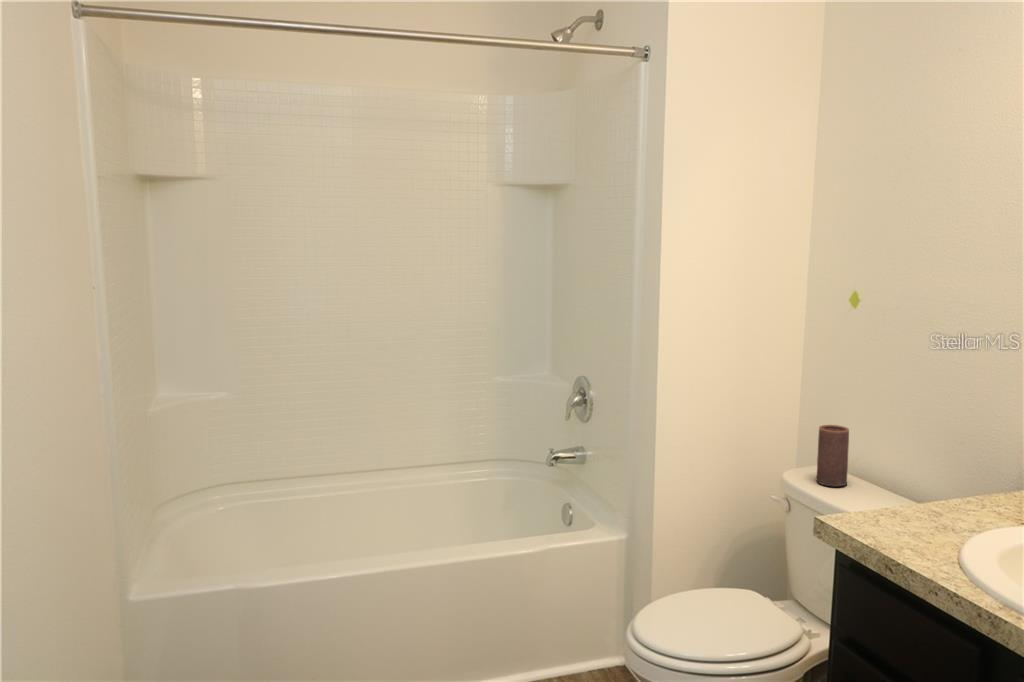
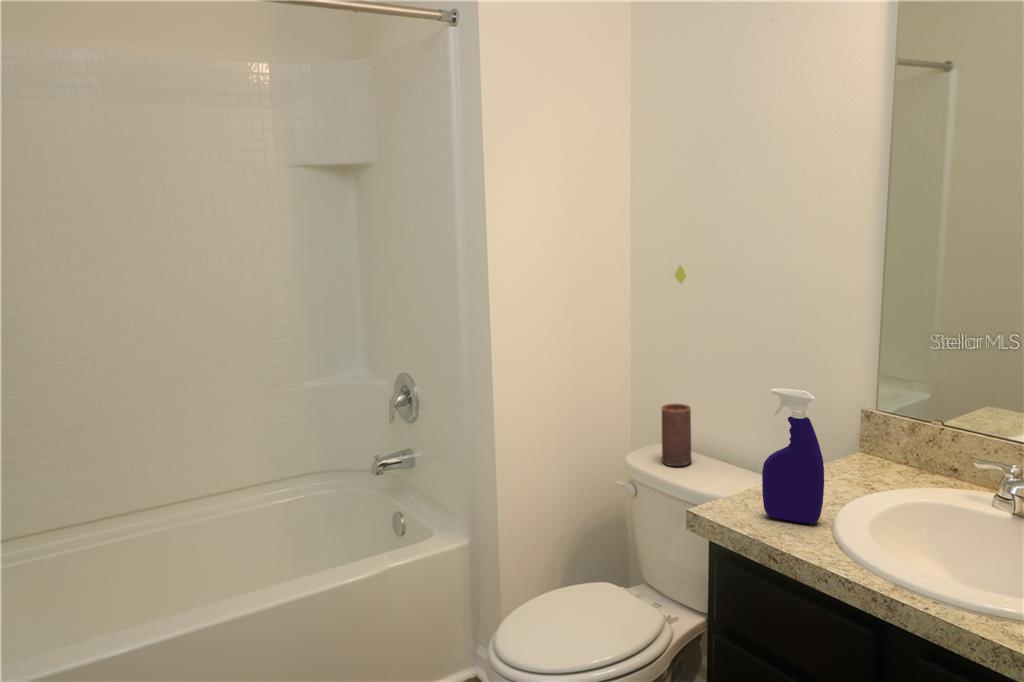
spray bottle: none [891,407,955,544] -> present [762,388,824,524]

